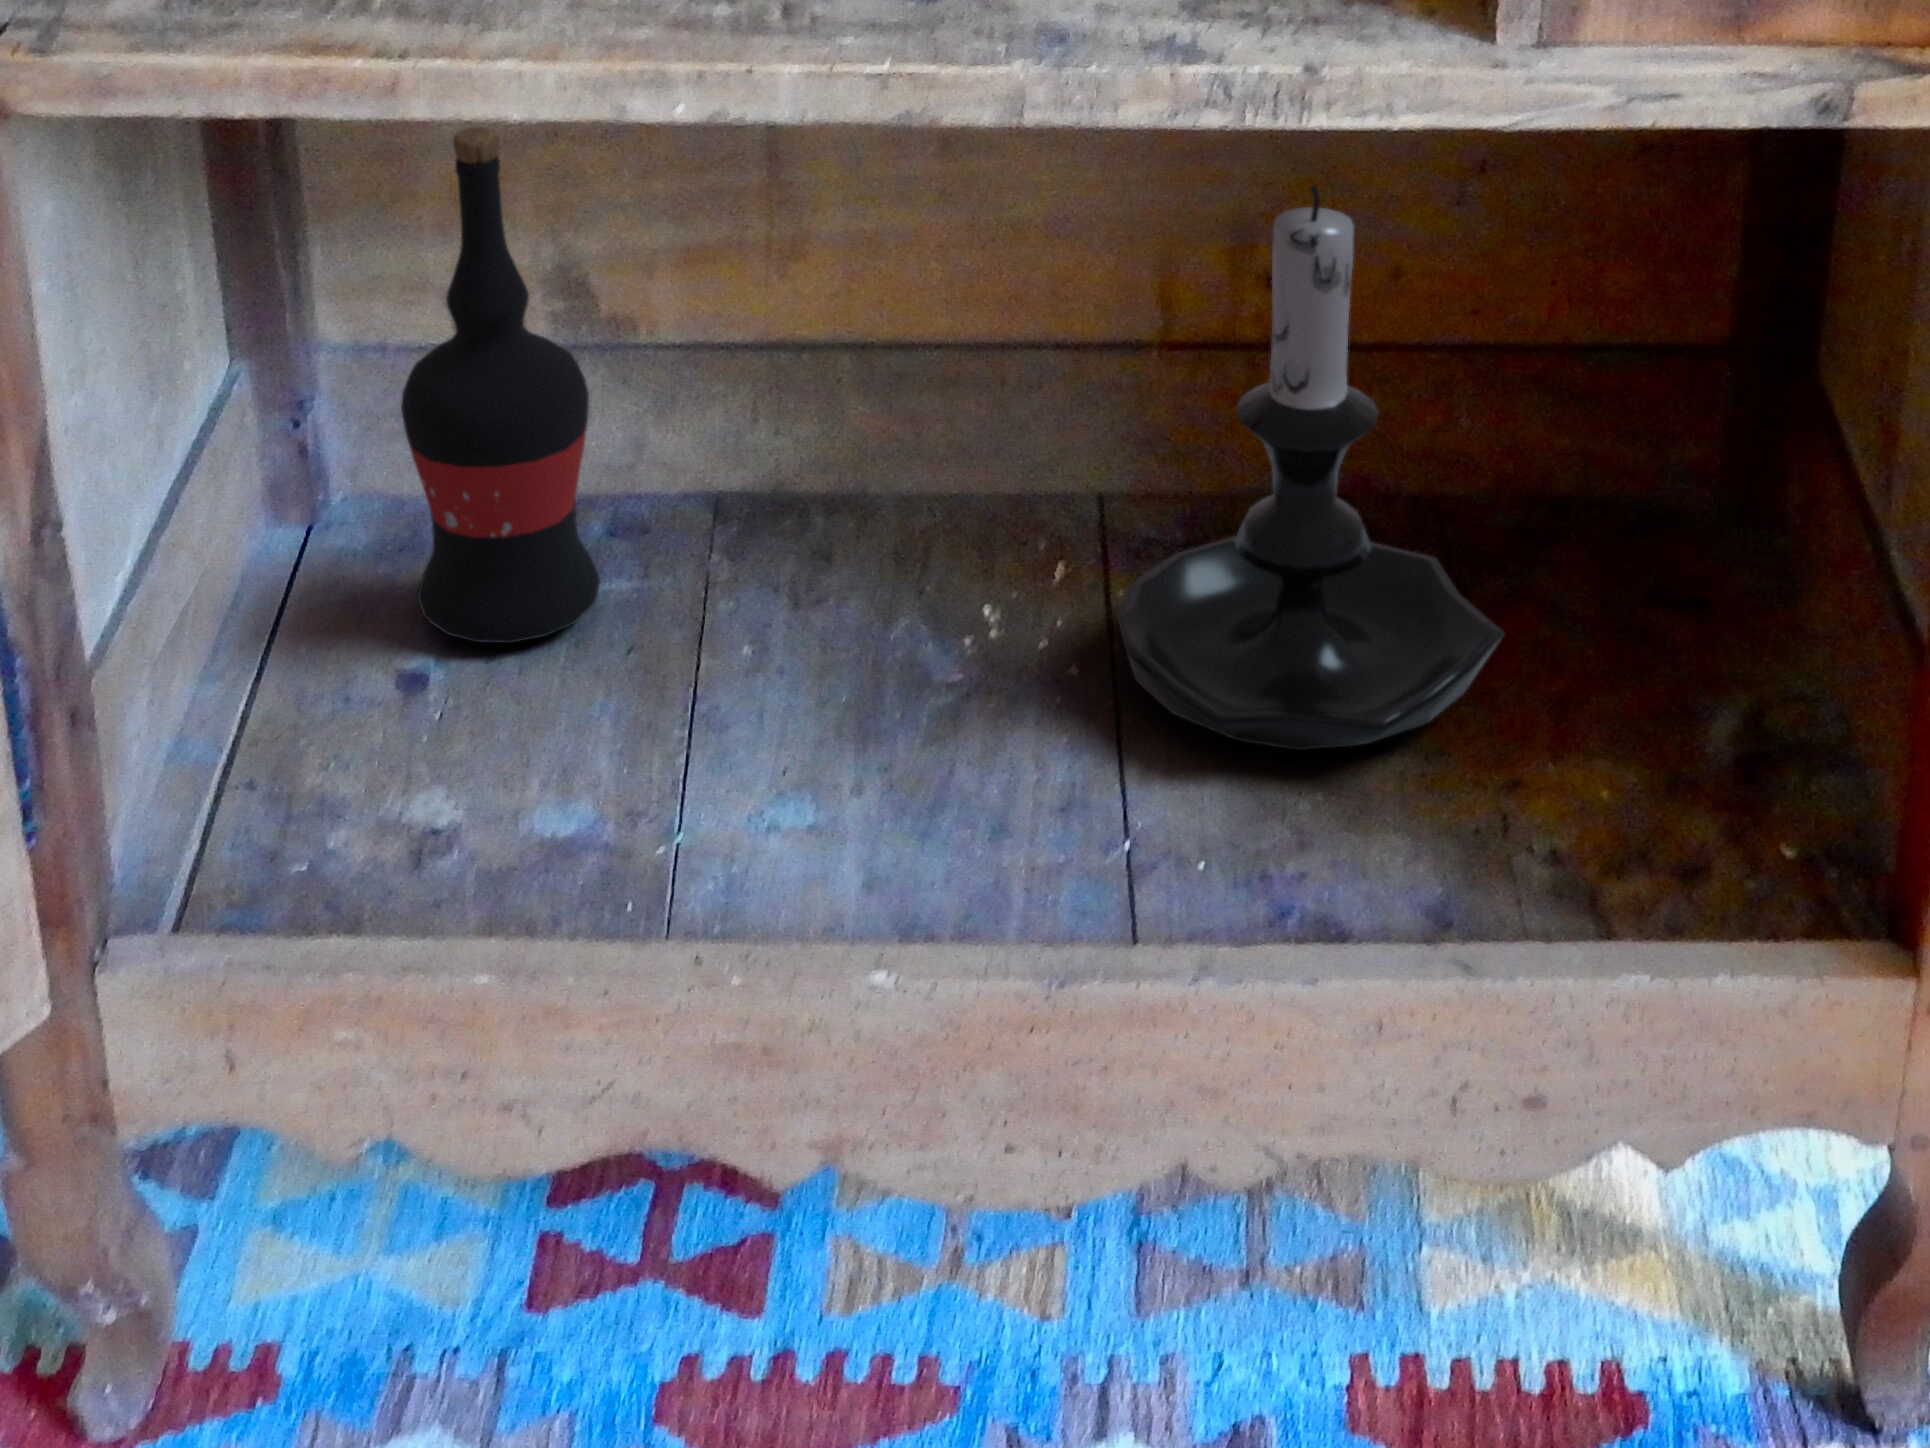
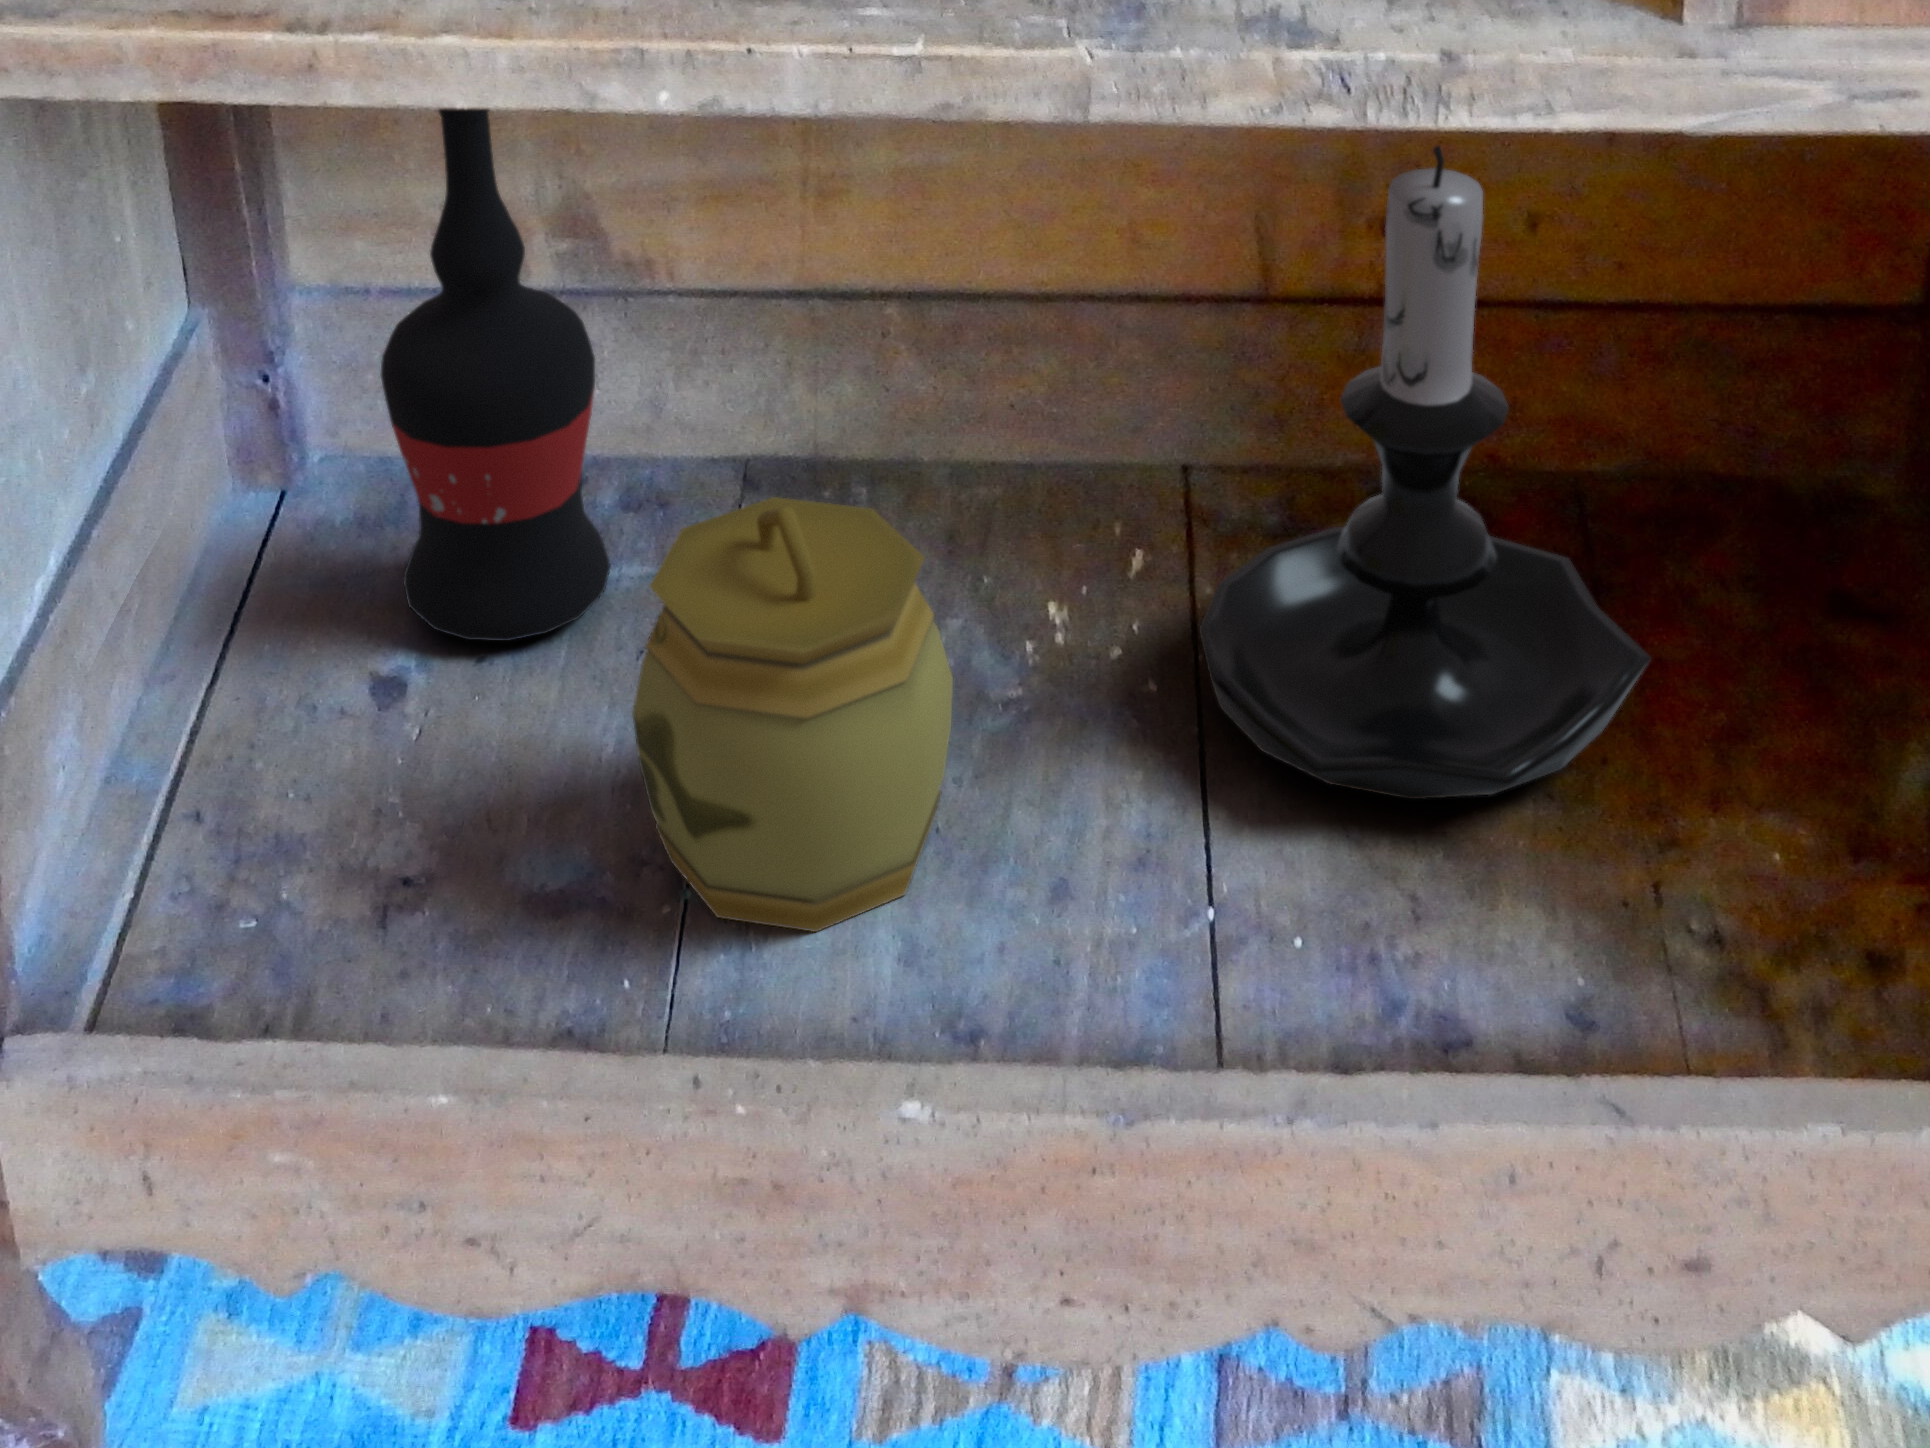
jar: none [633,492,907,861] -> present [633,497,953,932]

